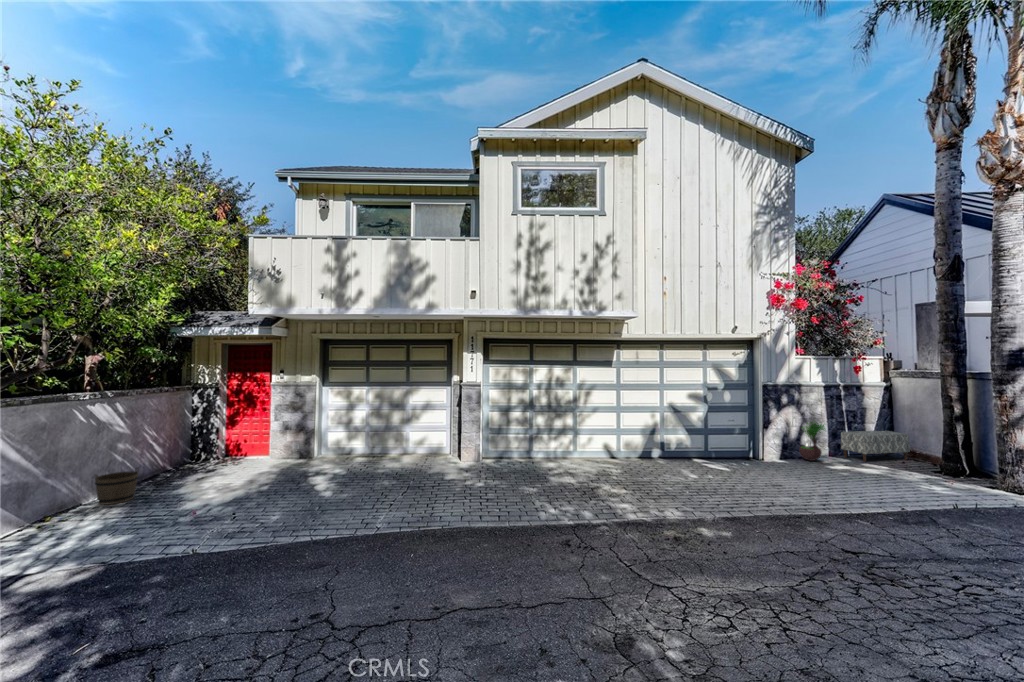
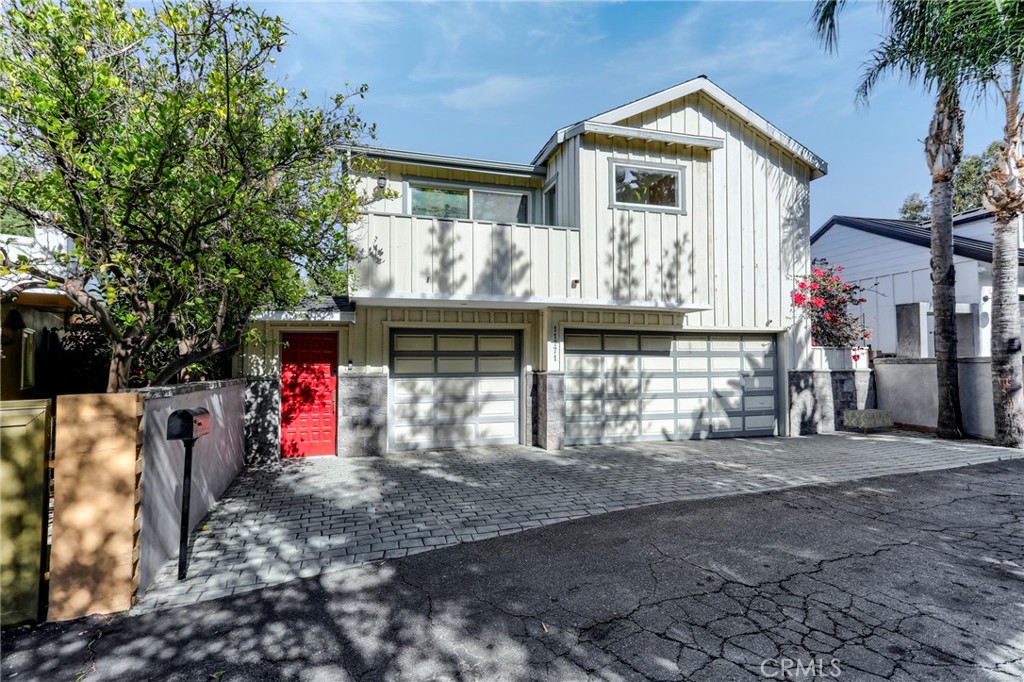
potted tree: present [799,422,825,461] -> none [817,399,842,435]
bucket: present [95,468,138,505] -> none [219,465,261,507]

